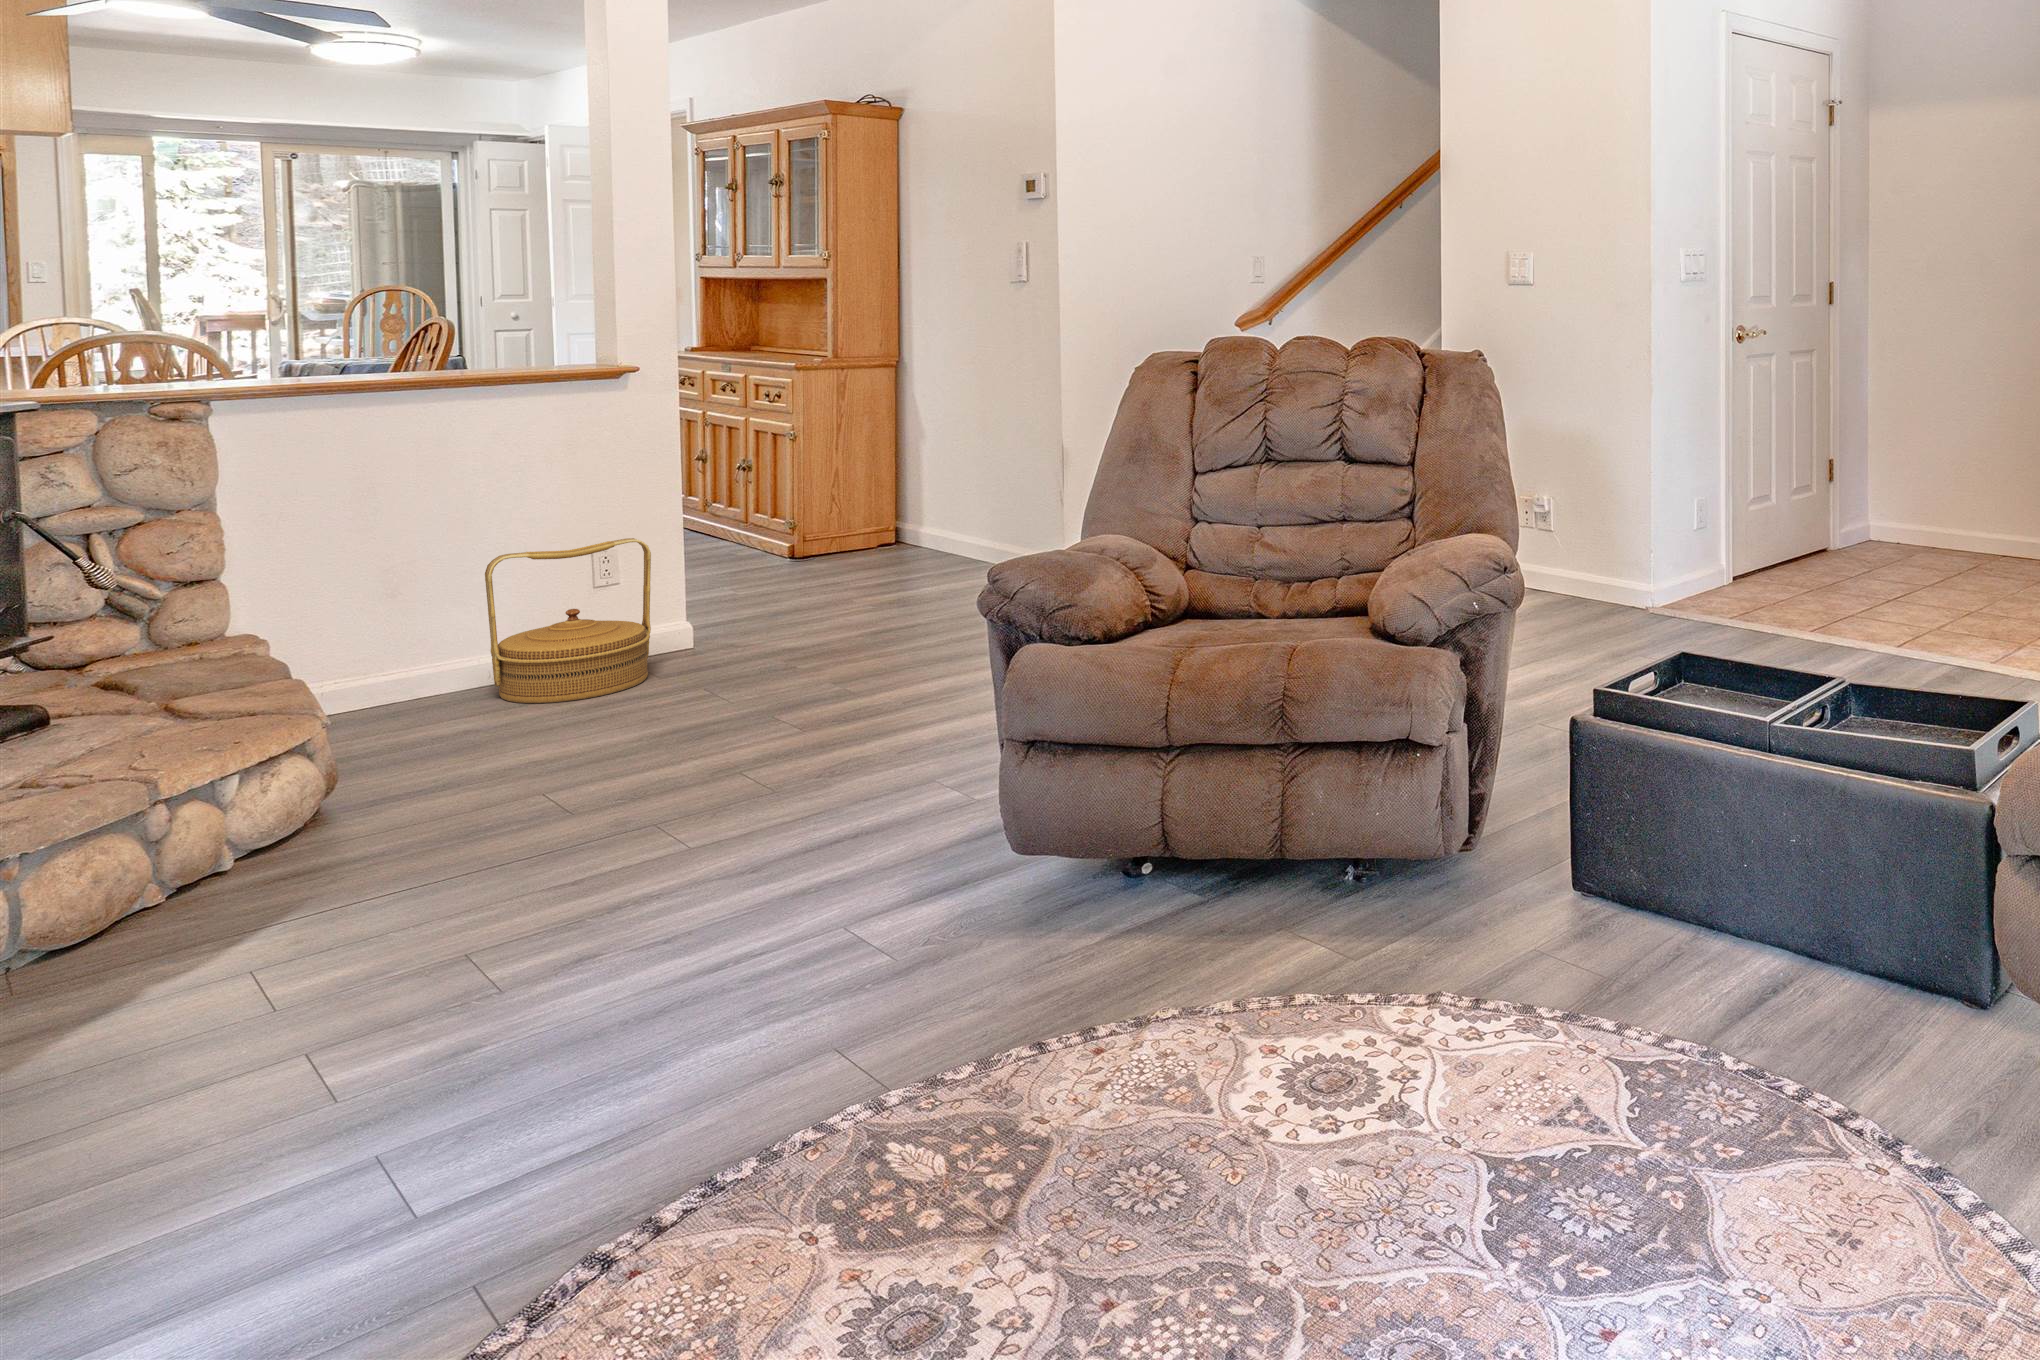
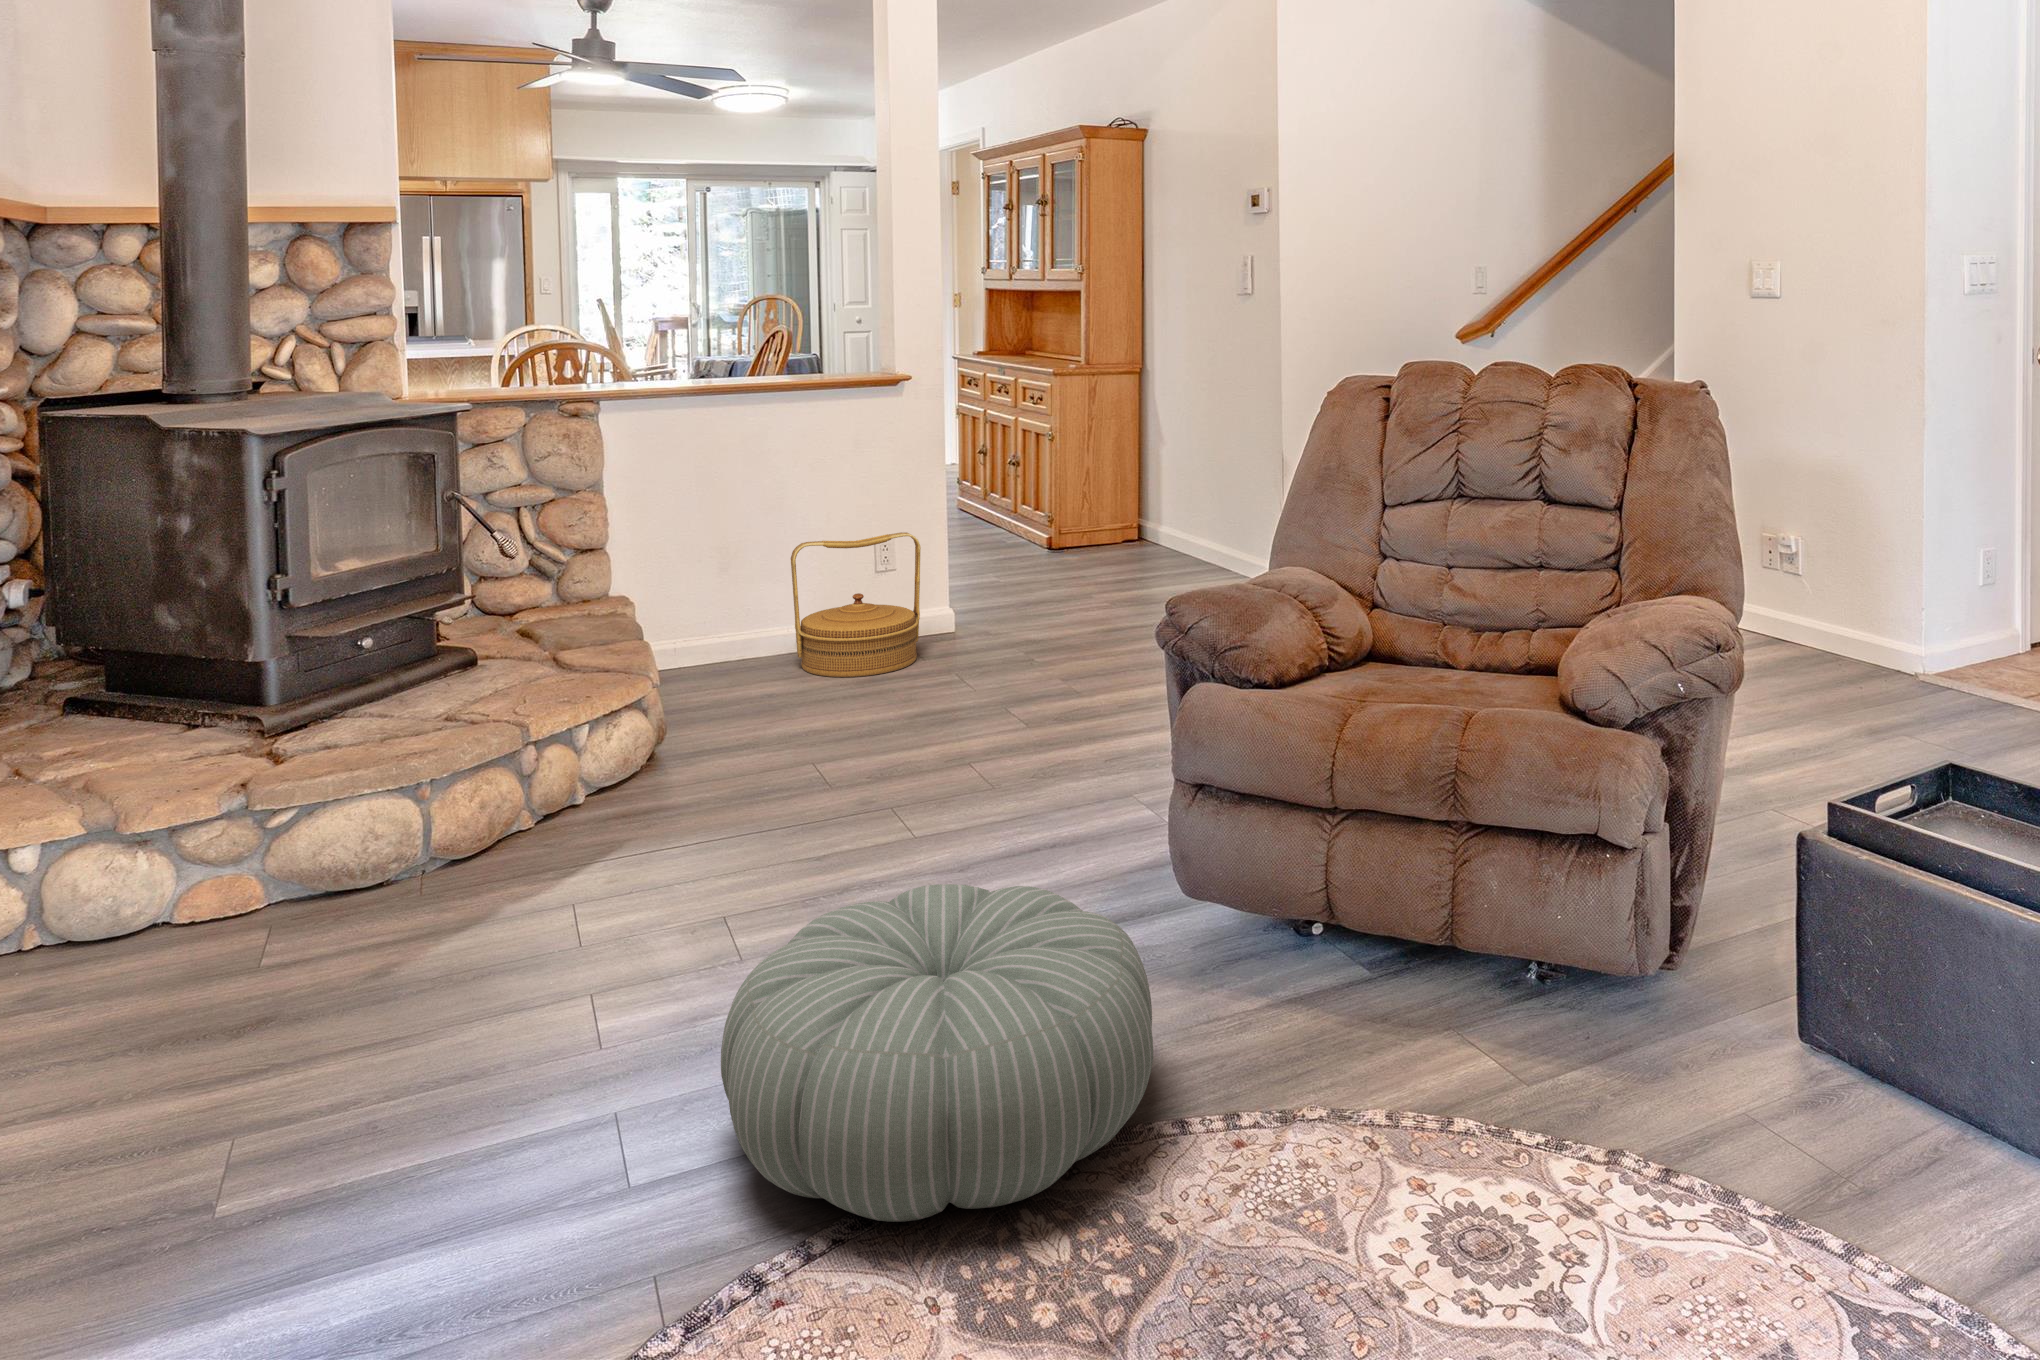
pouf: none [525,850,1010,1180] -> present [721,884,1153,1222]

